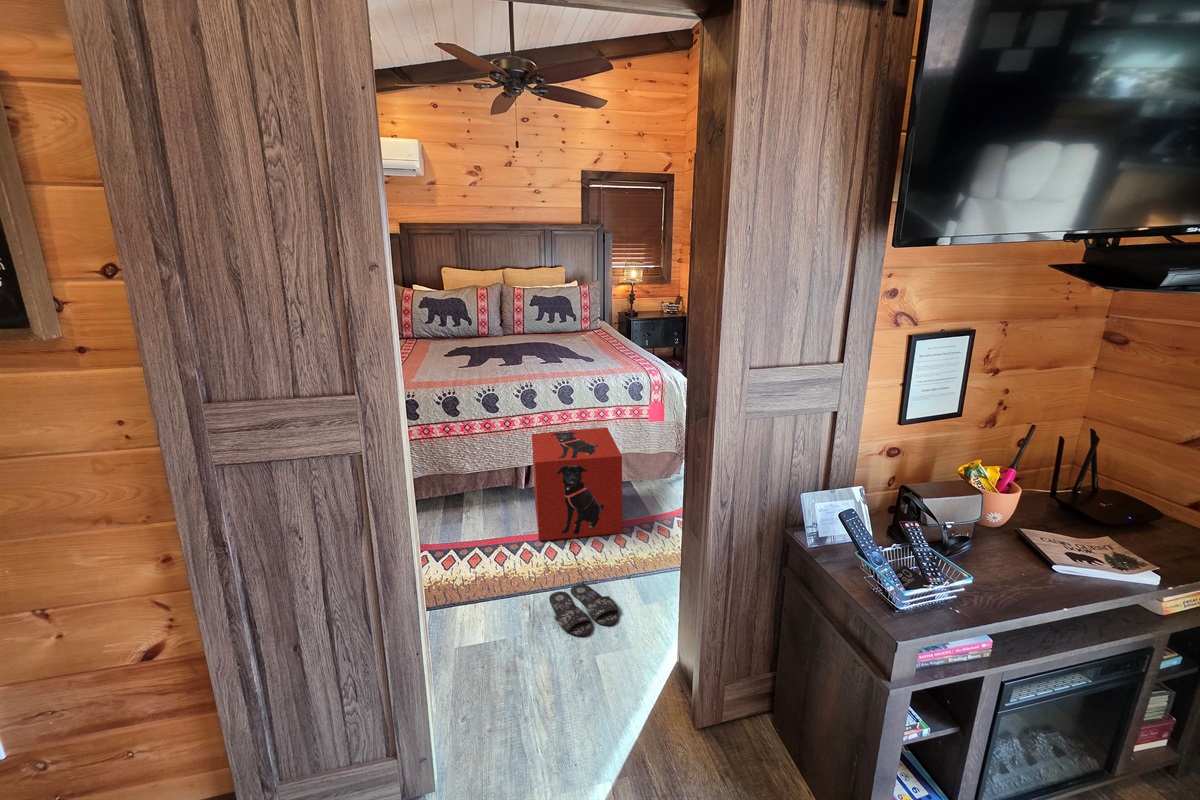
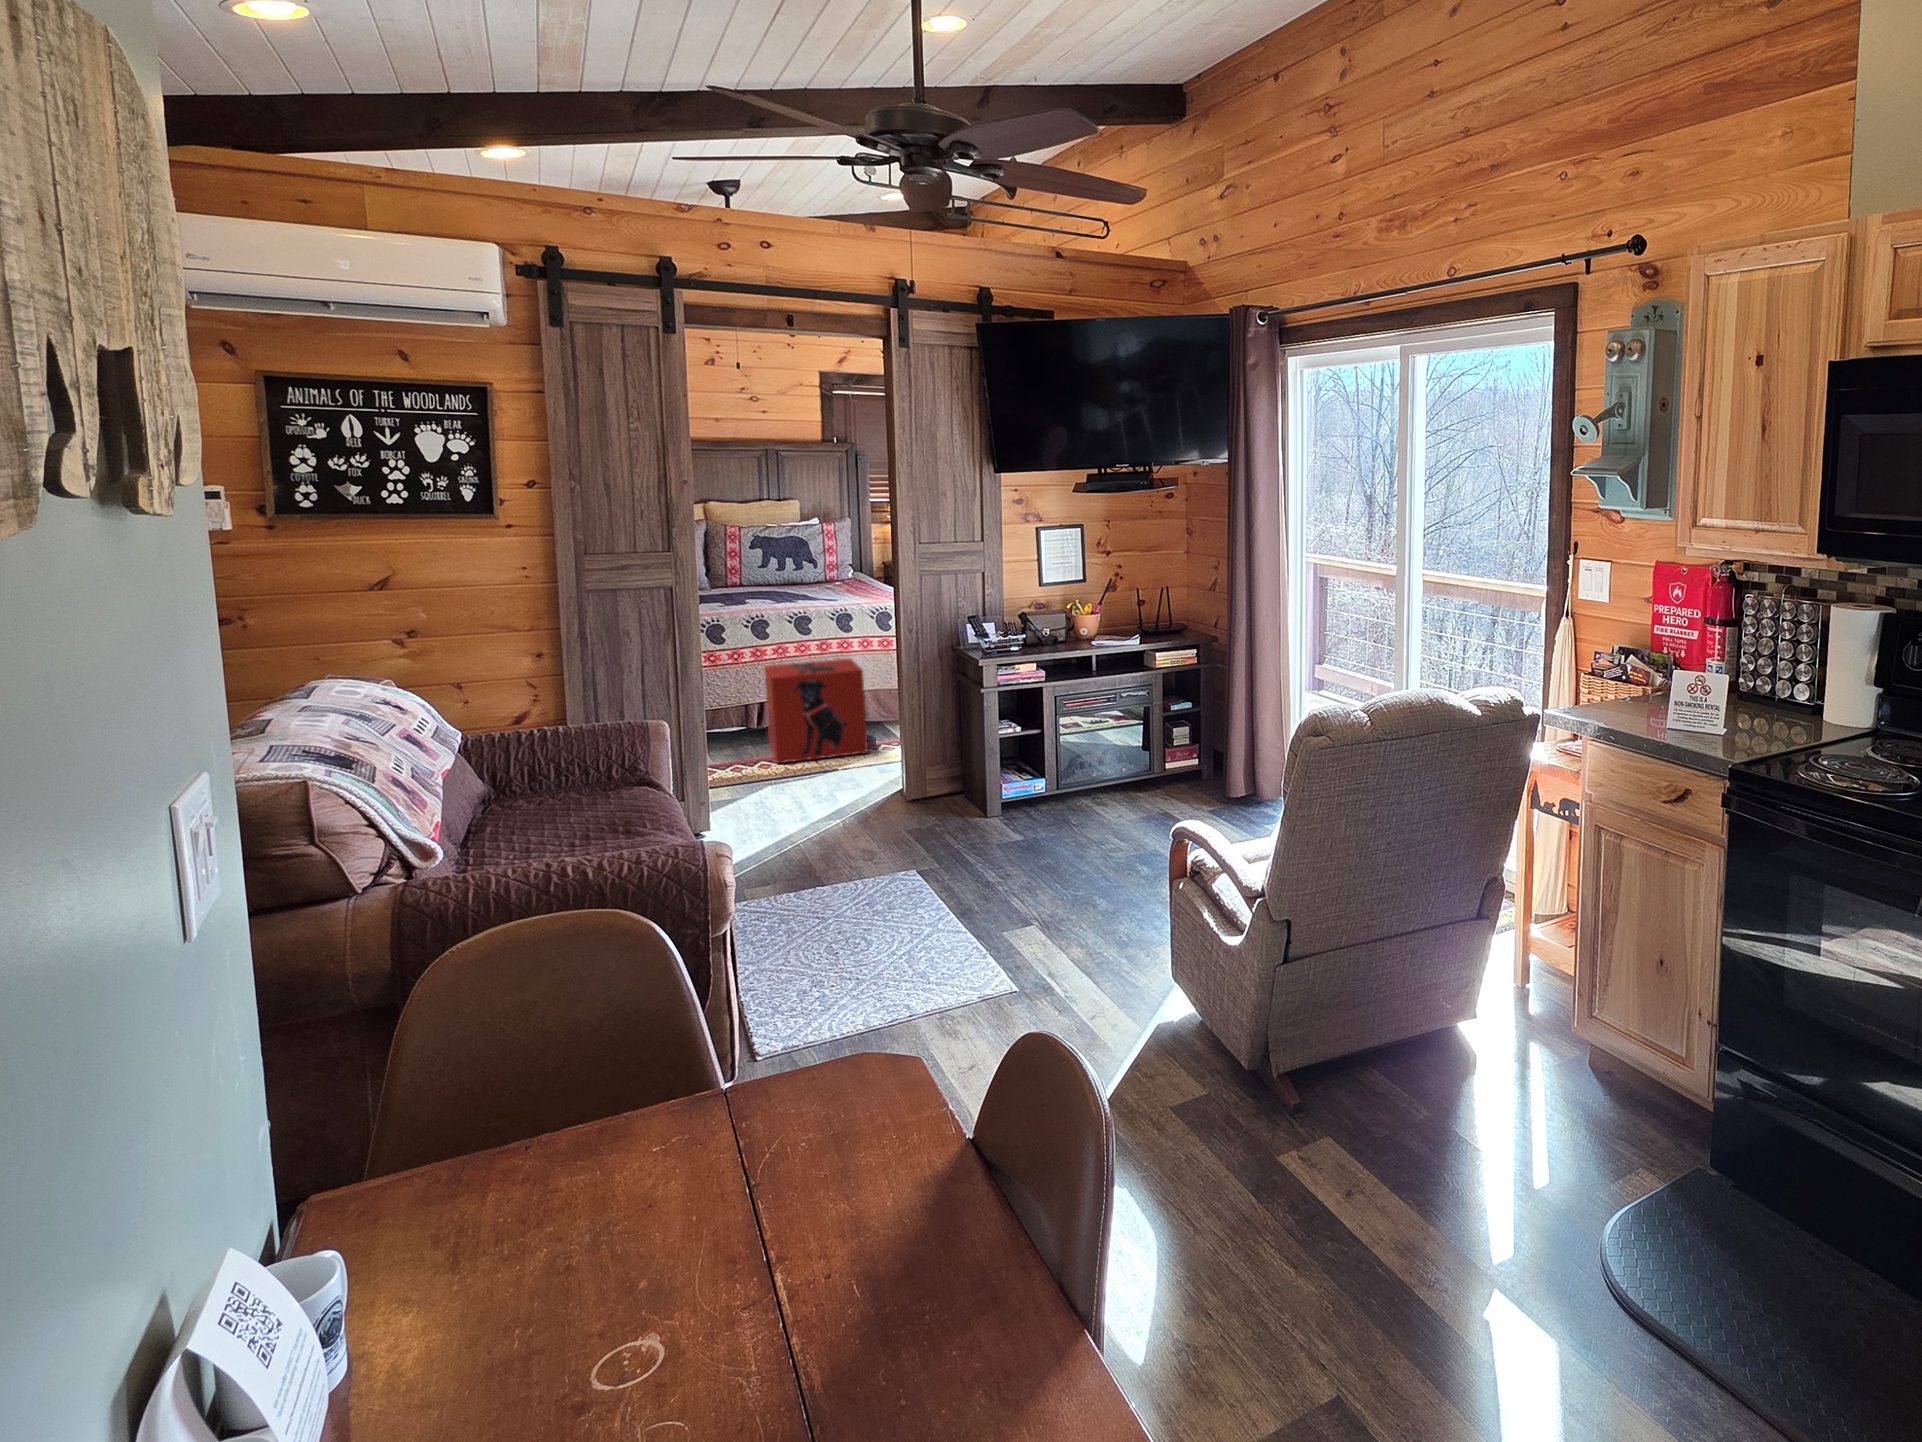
slippers: present [549,584,618,636] -> none [790,778,856,796]

